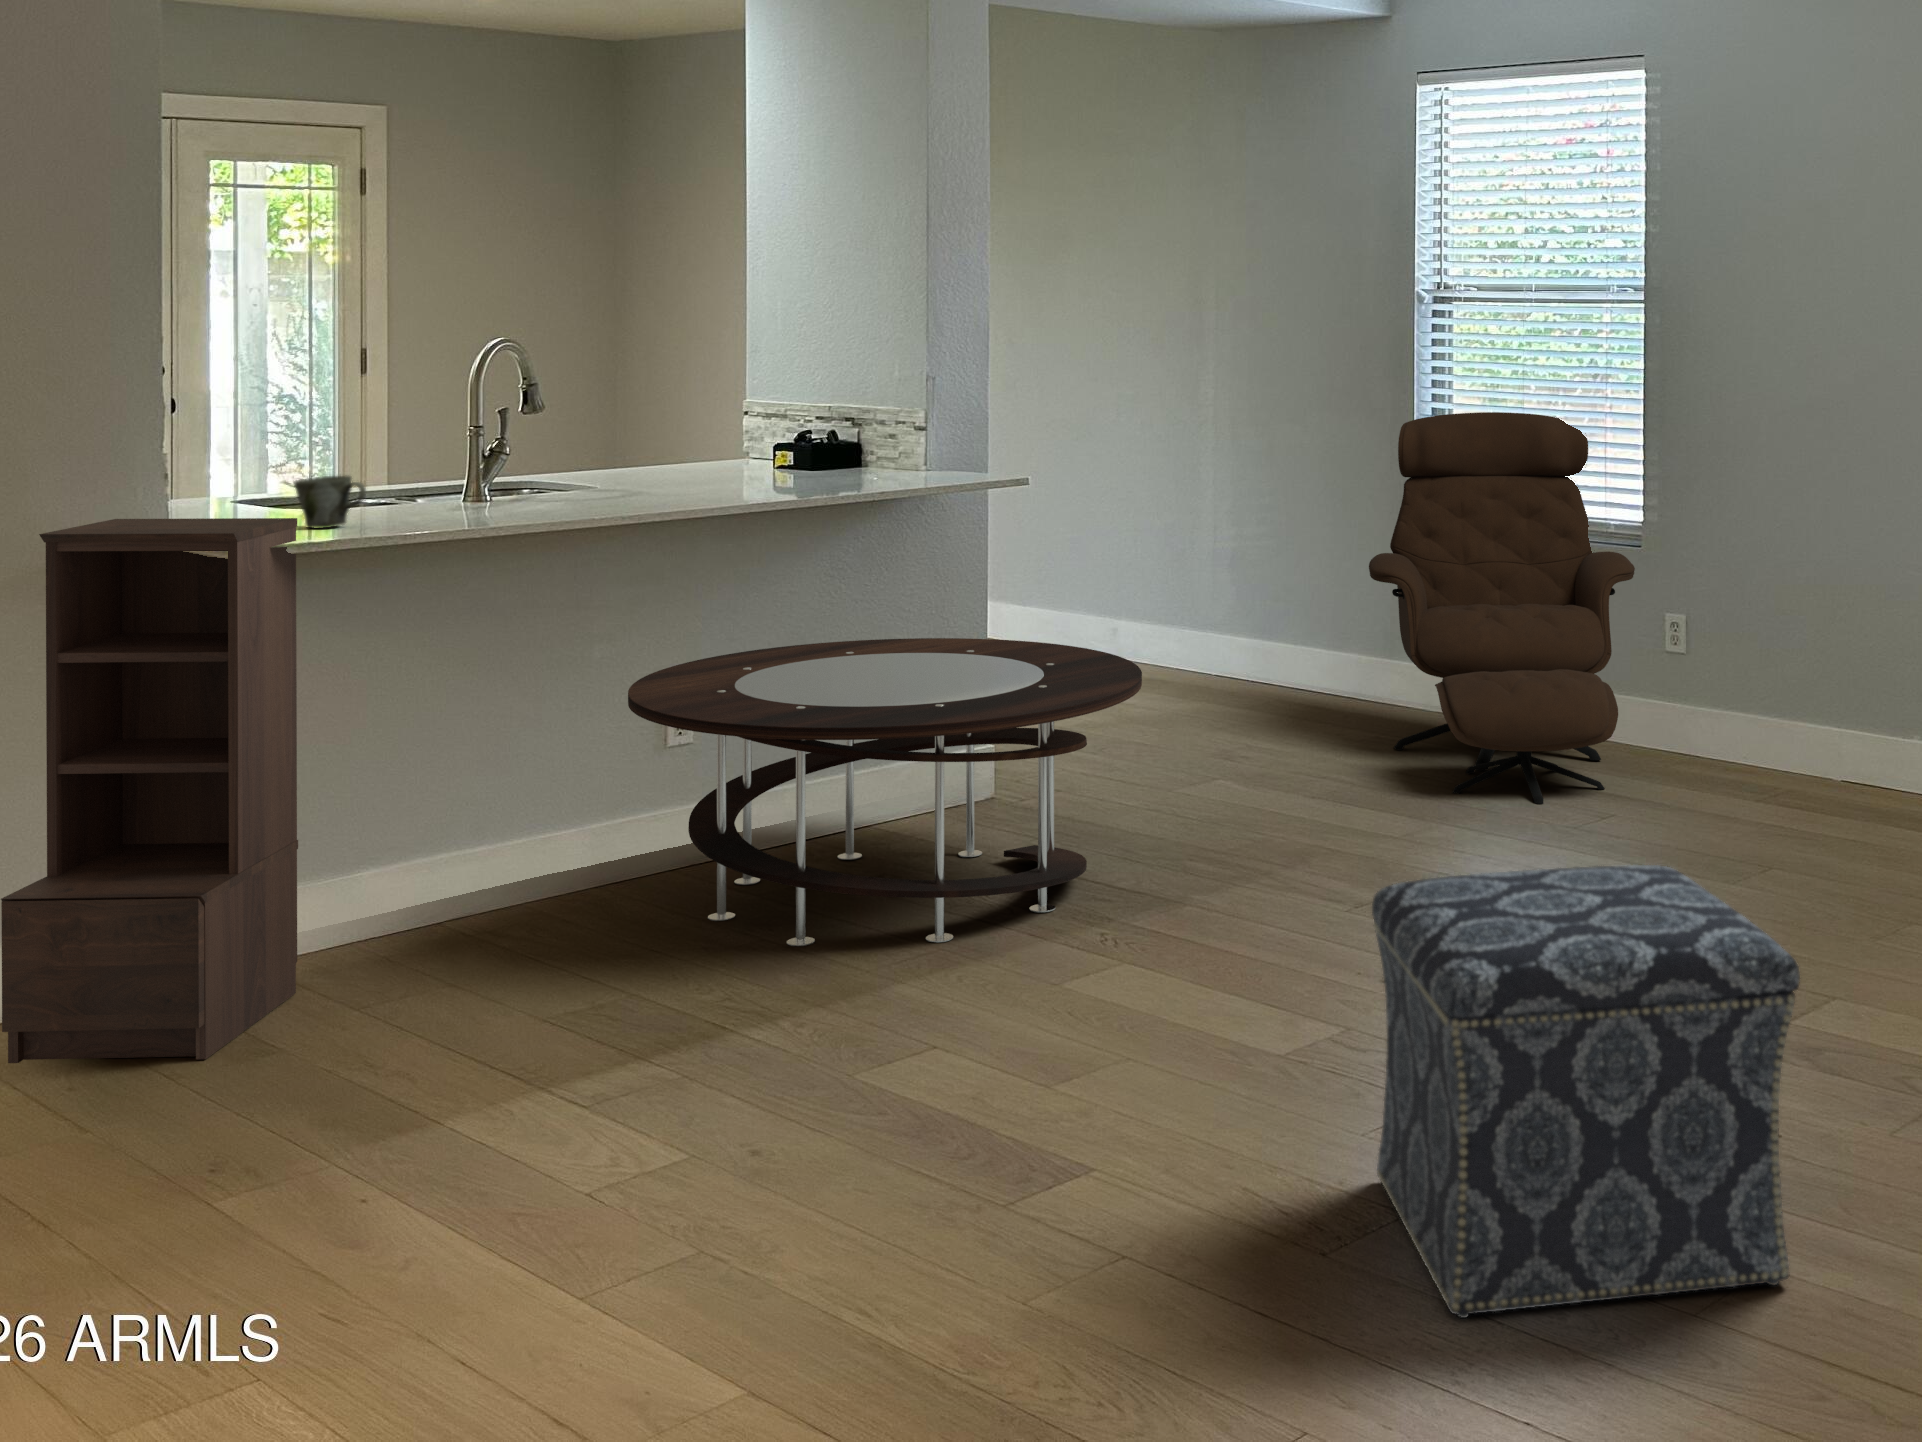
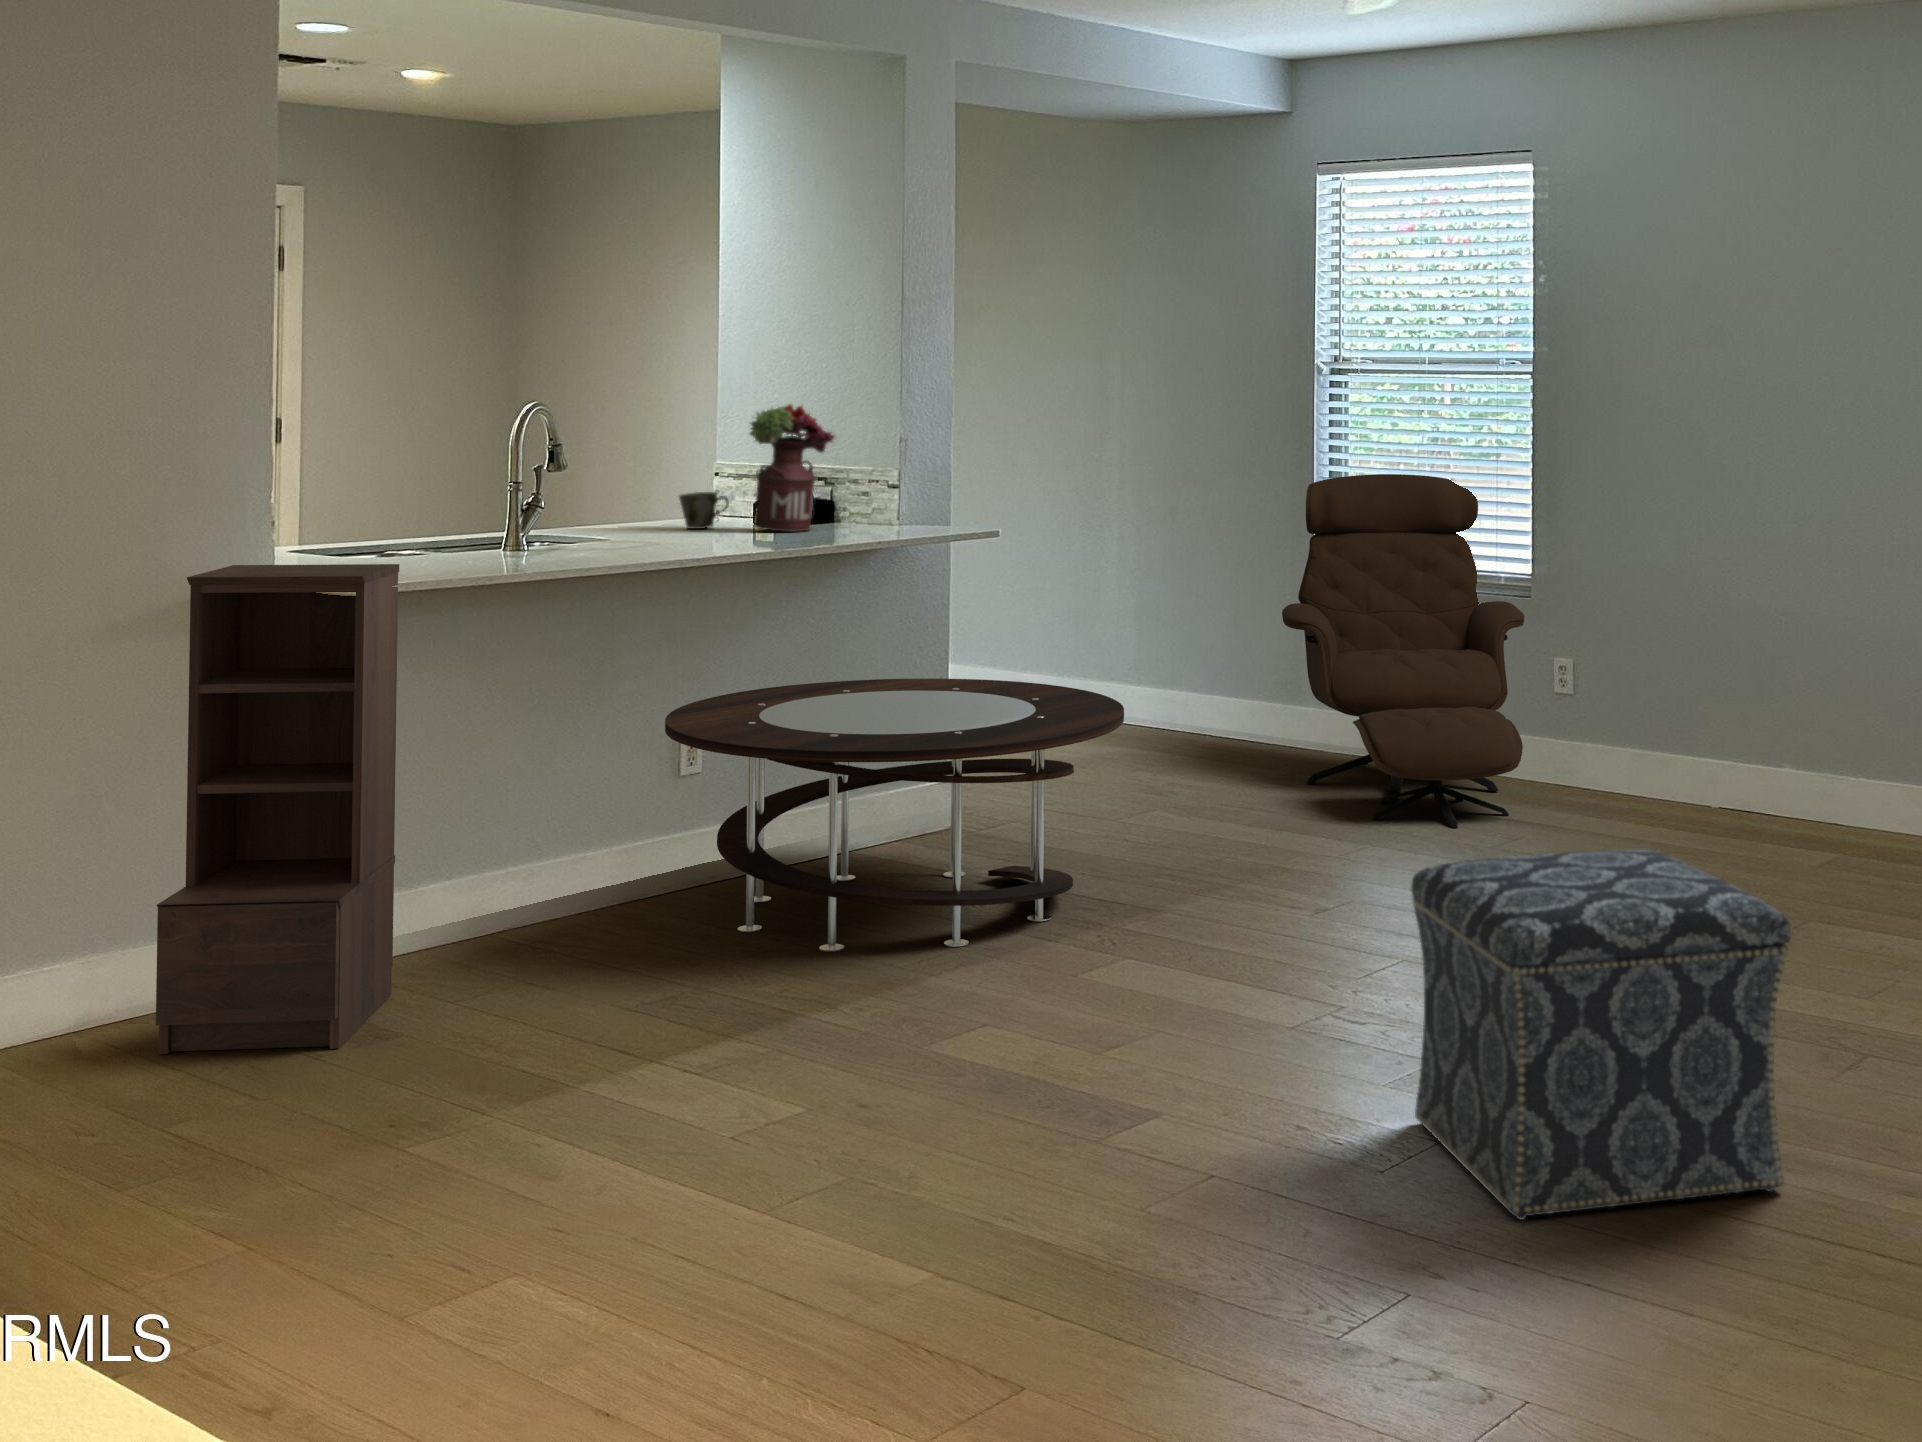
flower arrangement: none [755,337,853,477] -> present [750,404,835,532]
mug: present [294,476,366,528] -> present [679,492,729,529]

